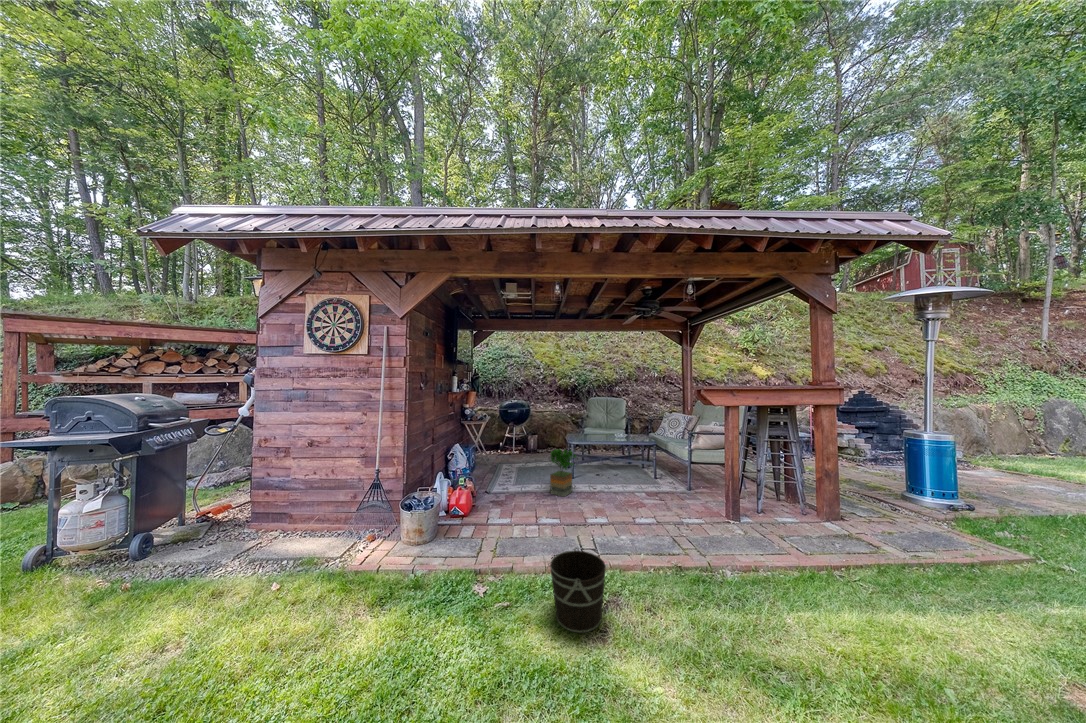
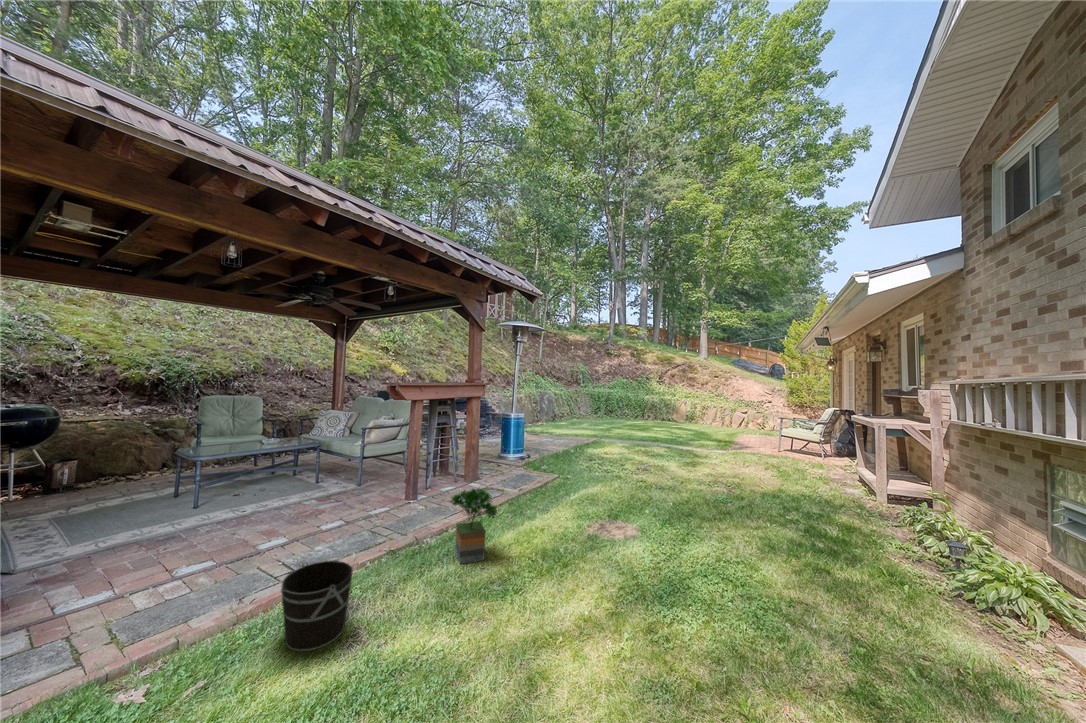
potted tree: present [550,449,576,497] -> present [451,488,497,564]

